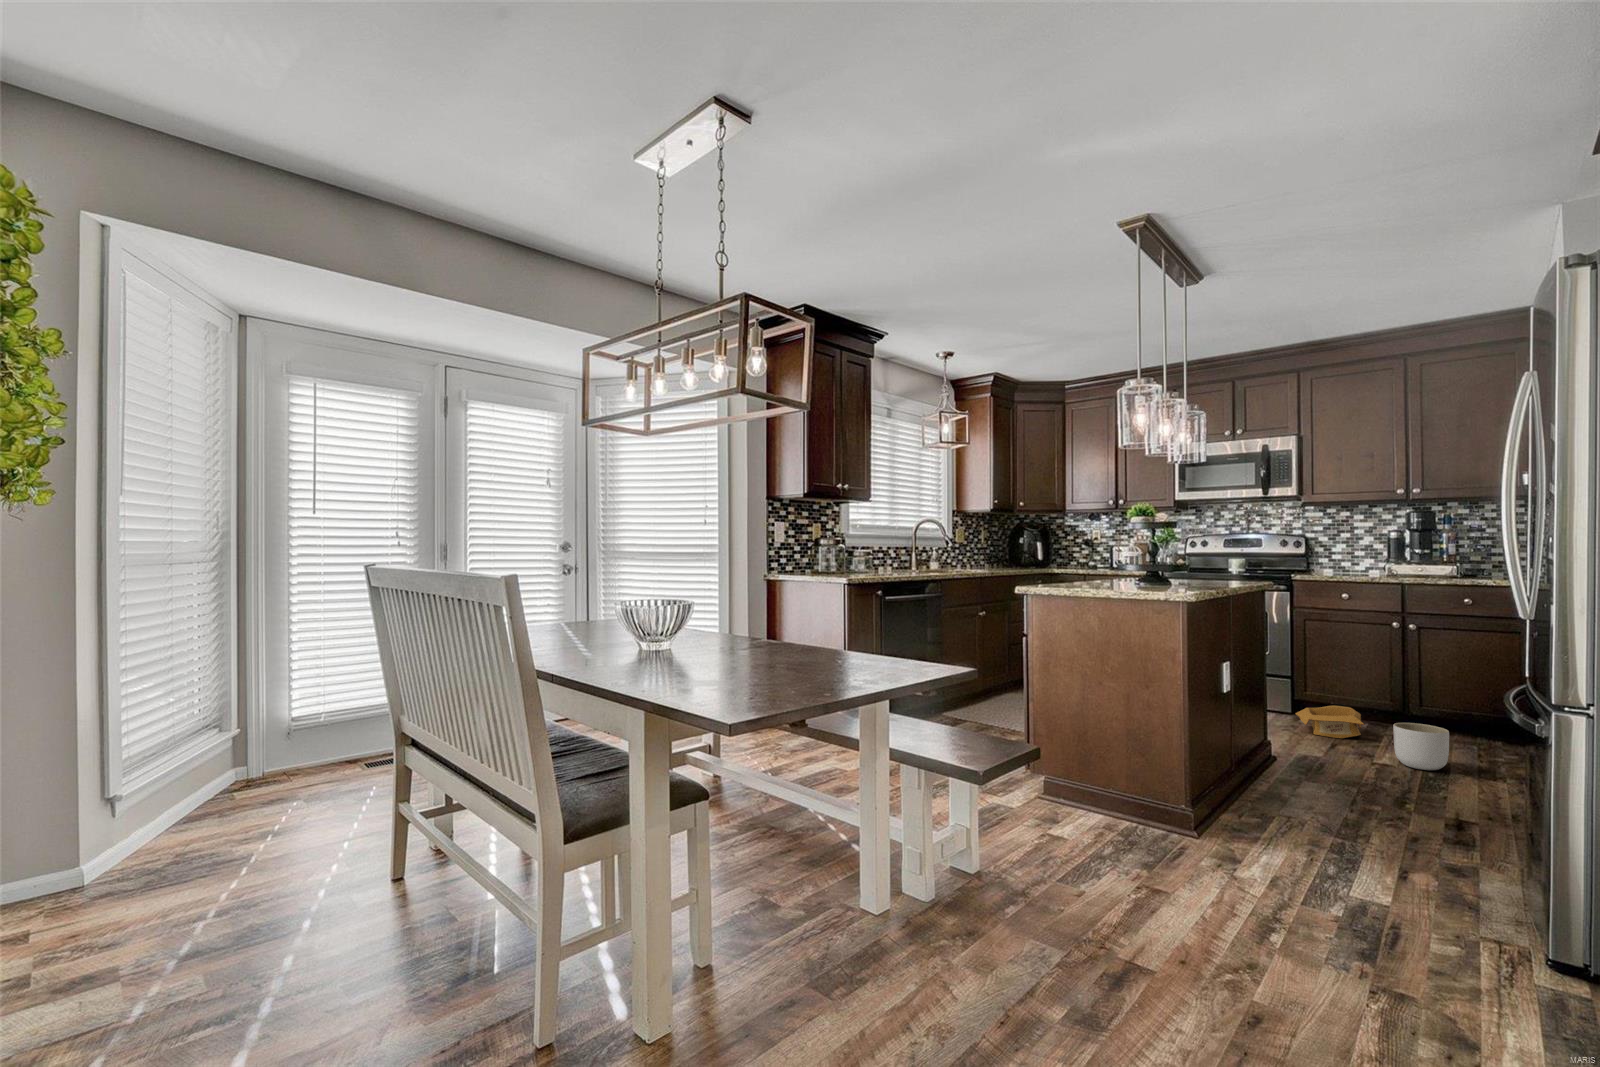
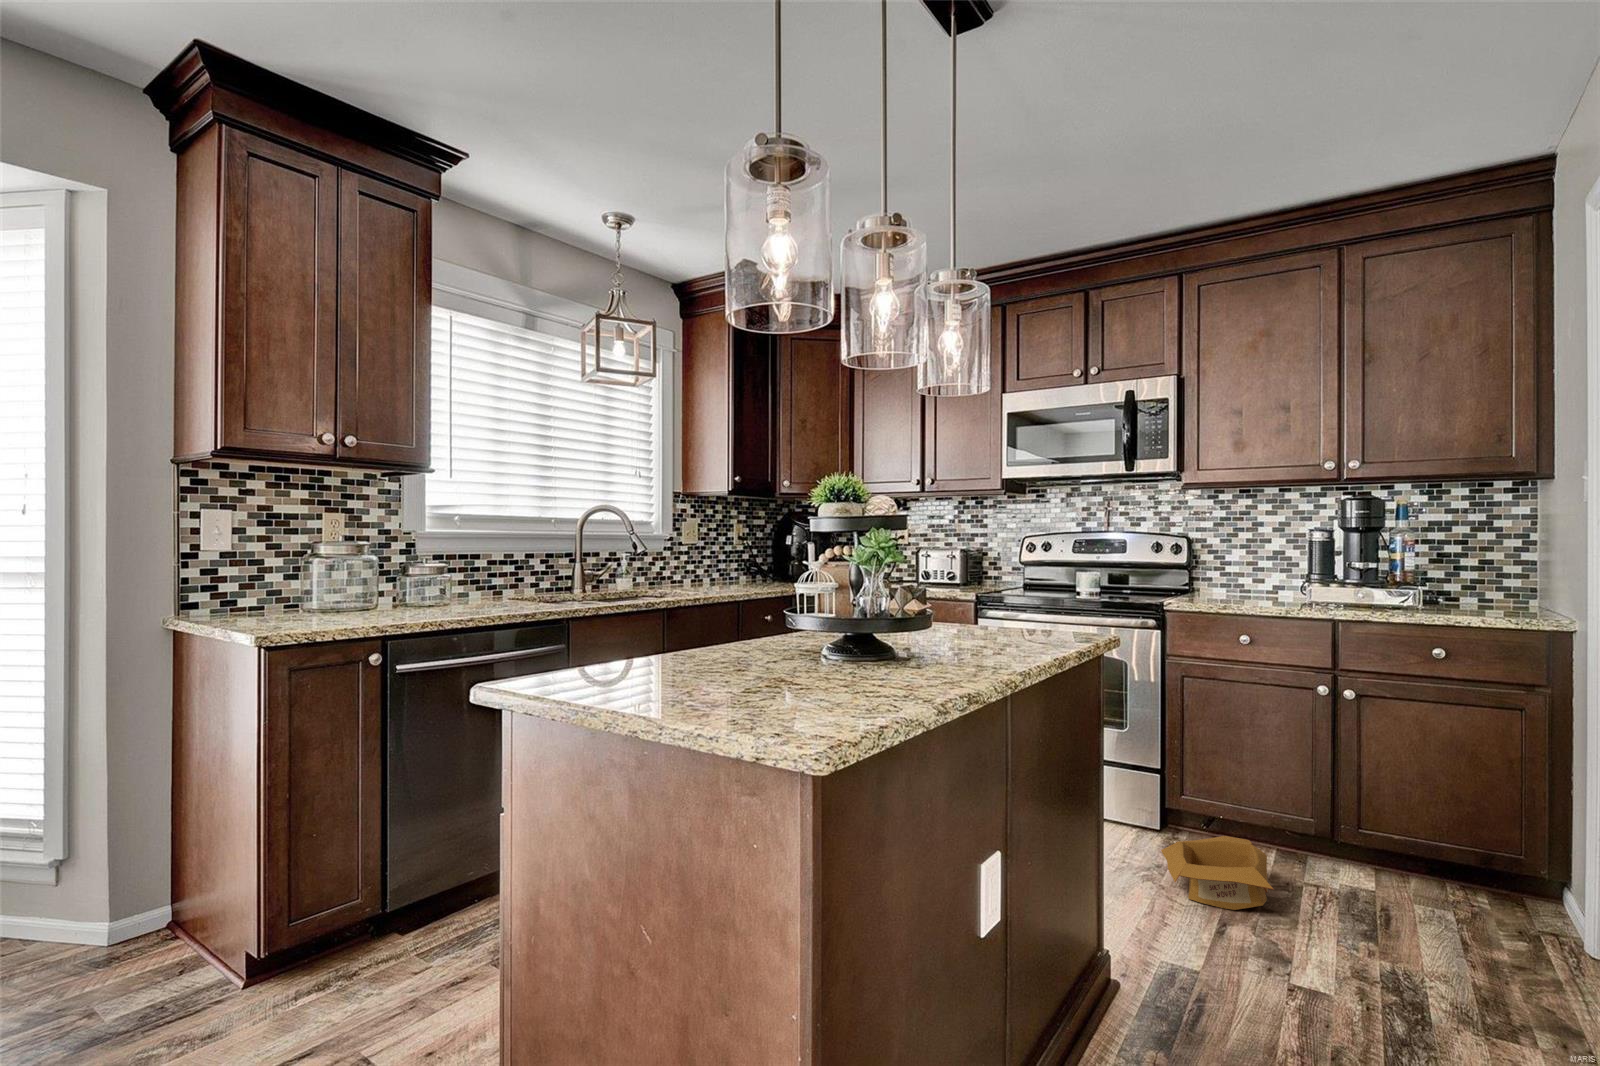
planter: present [1393,723,1449,770] -> none [1328,913,1434,1026]

